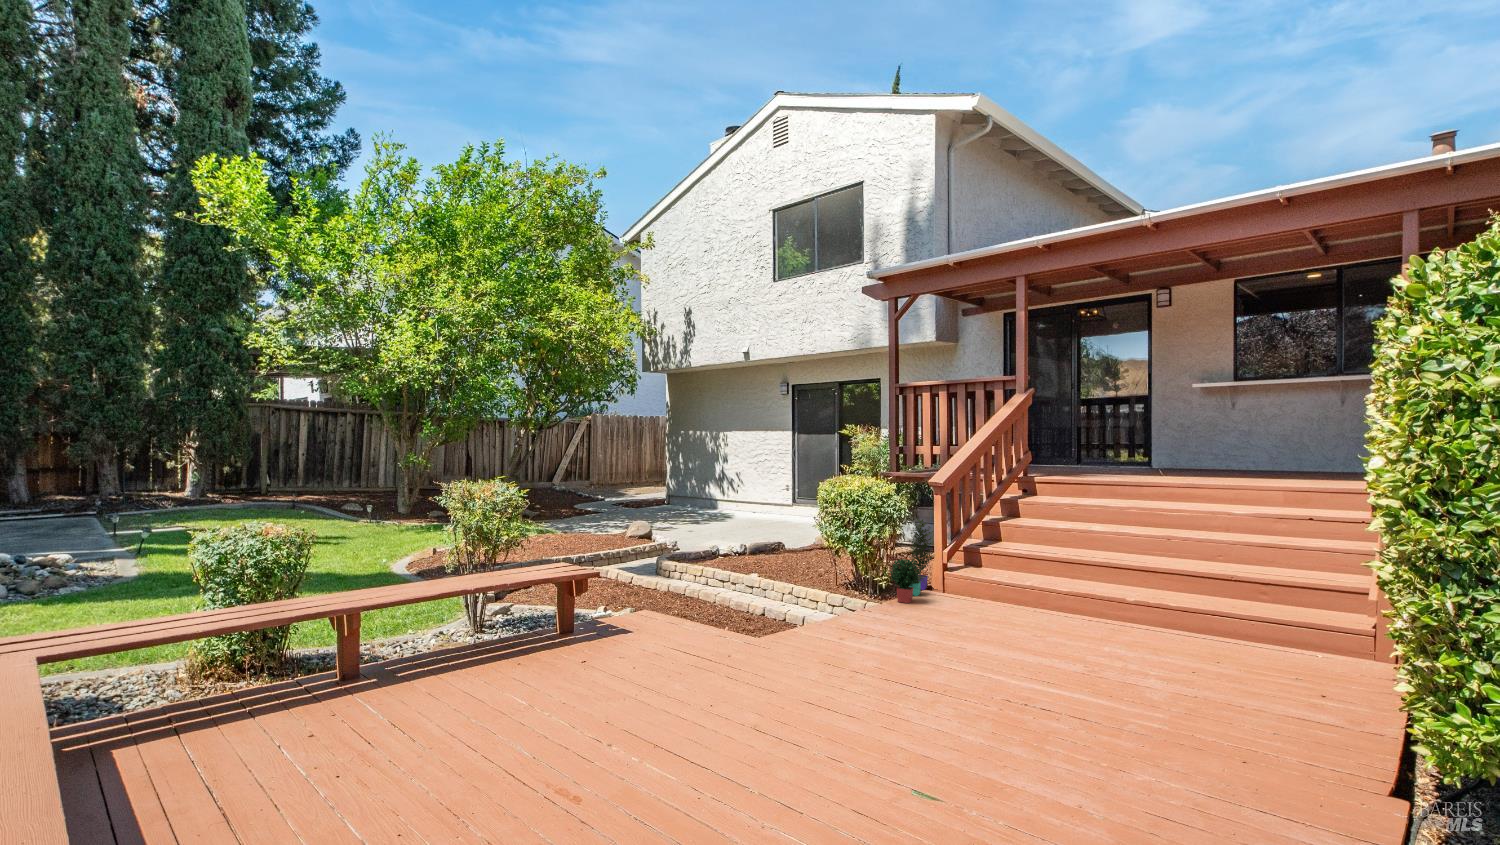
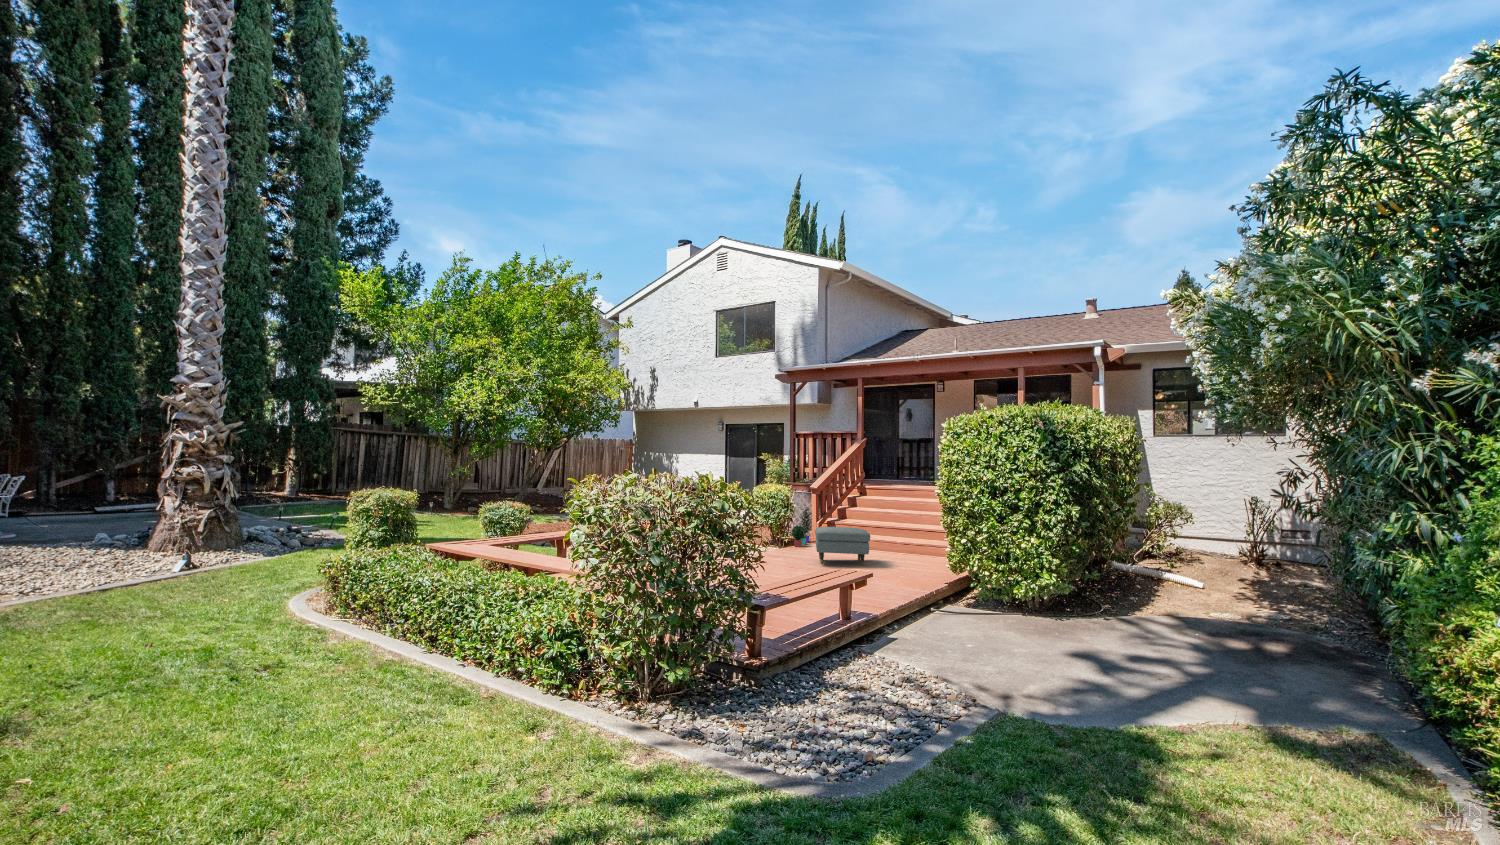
ottoman: none [943,576,1092,682] -> present [815,527,870,565]

